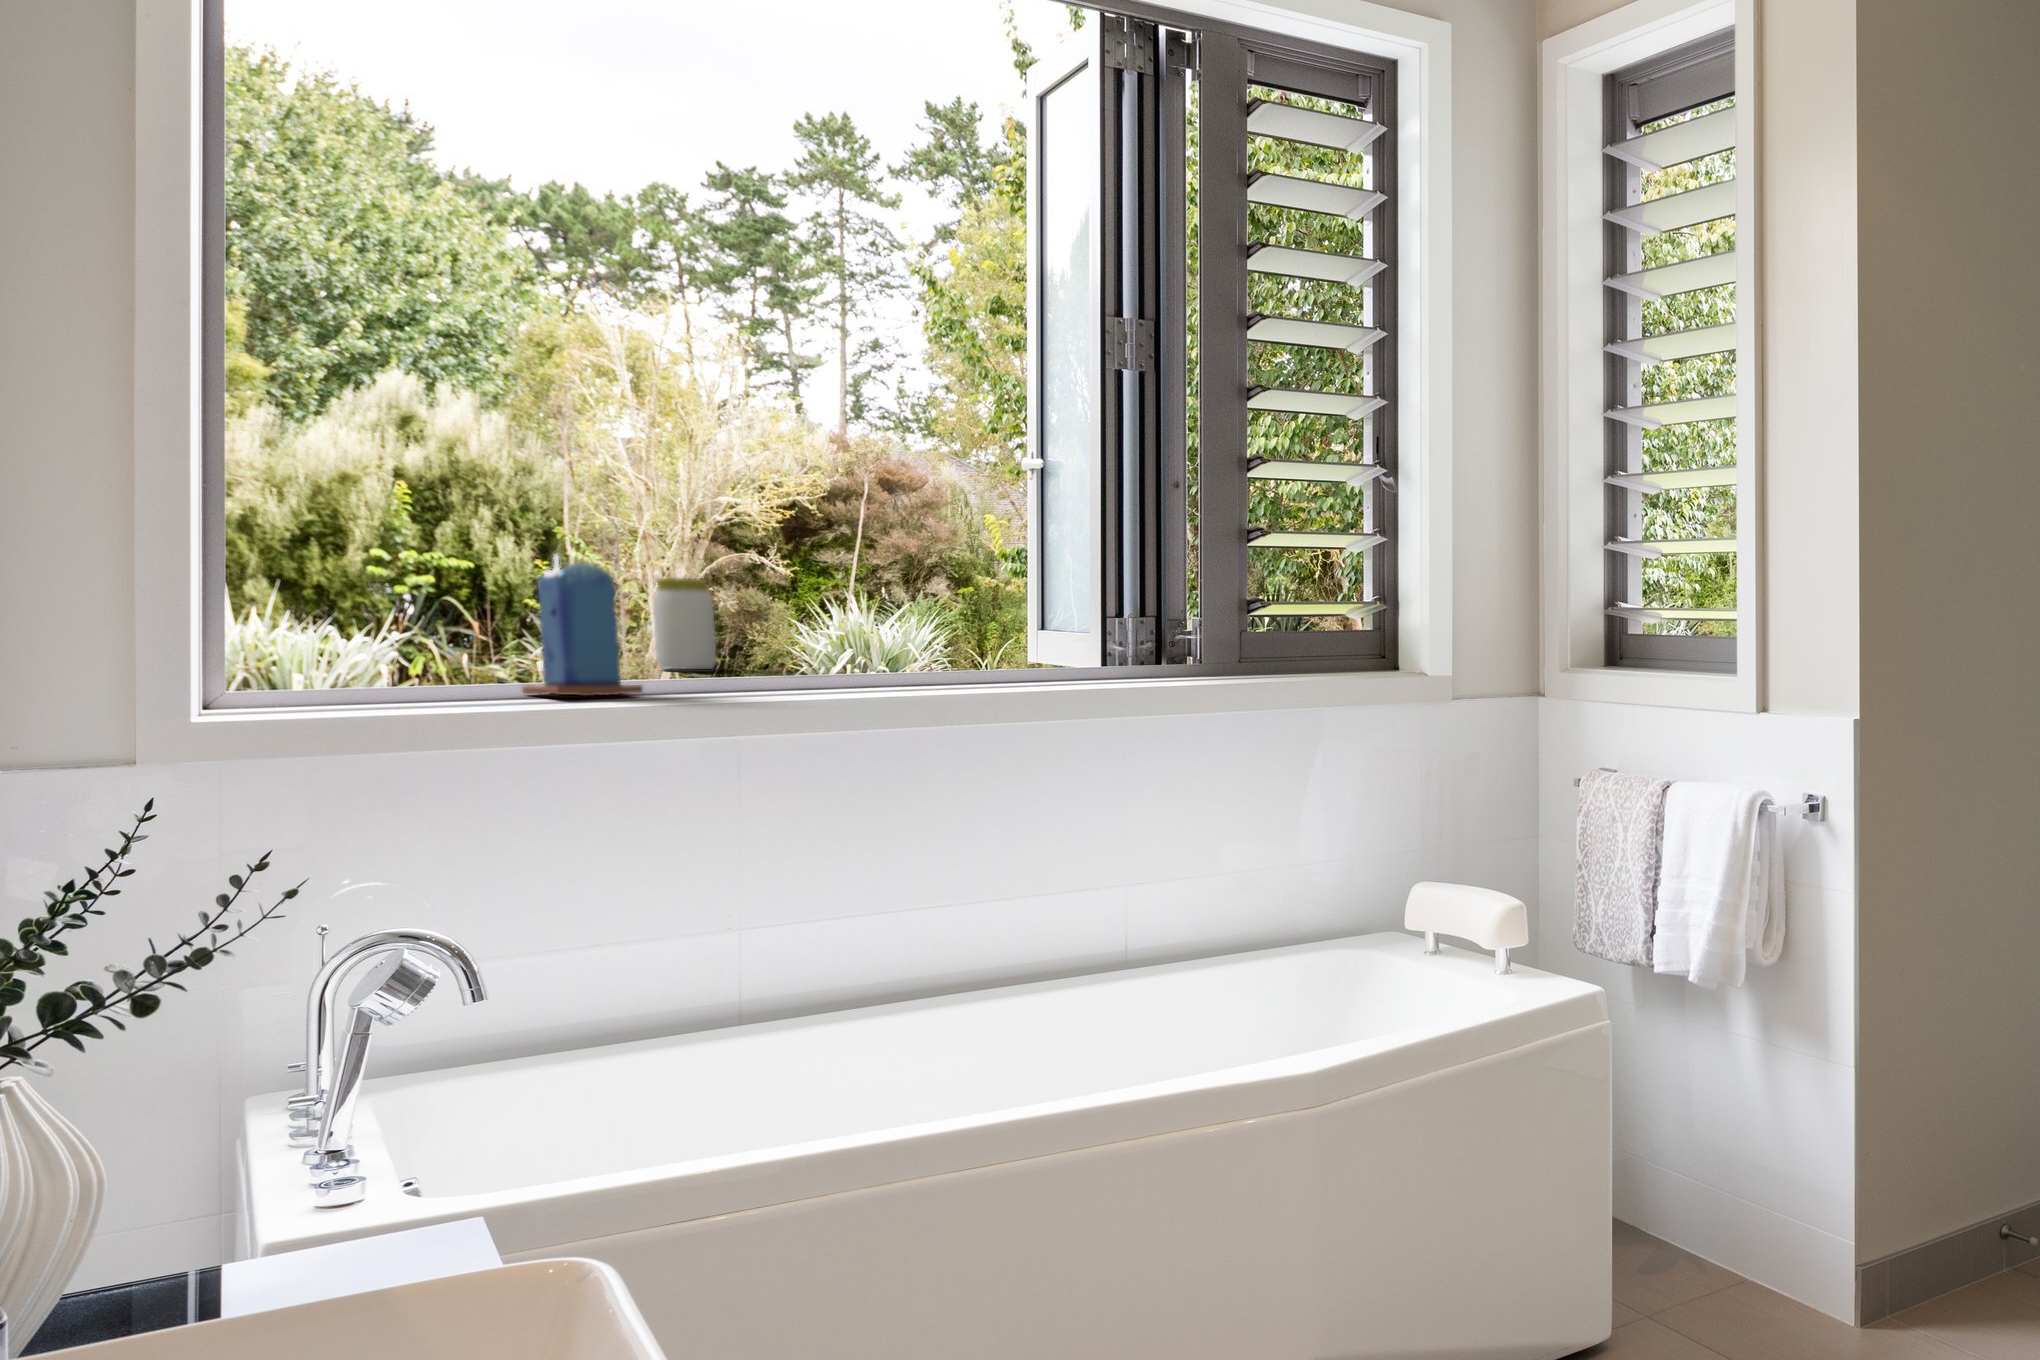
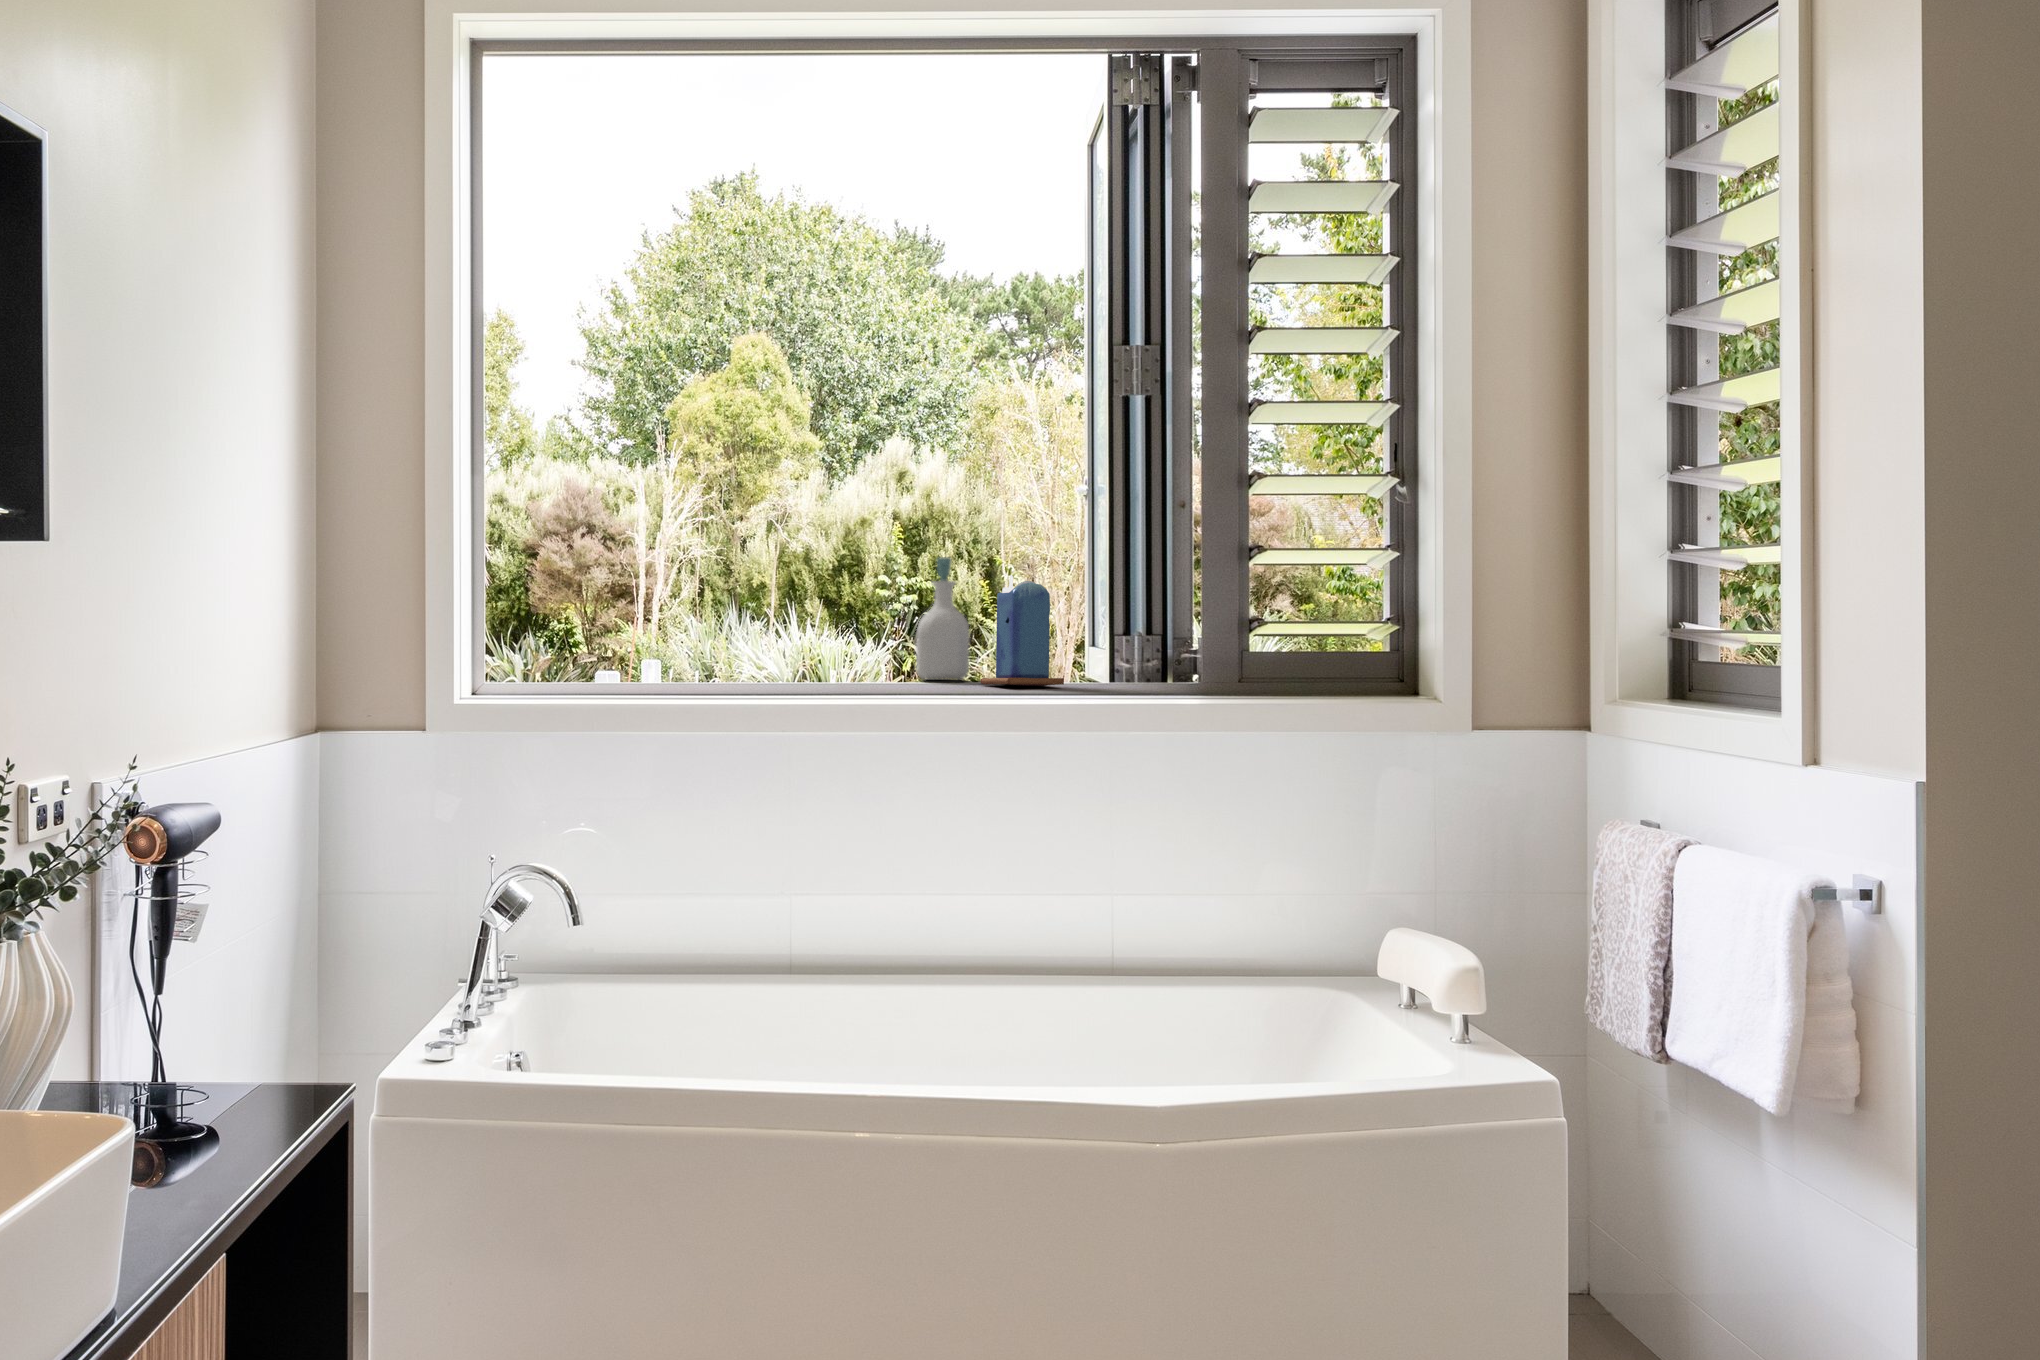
soap bottle: none [421,528,511,687] -> present [916,557,970,680]
jar: present [653,578,716,669] -> none [1062,595,1108,672]

